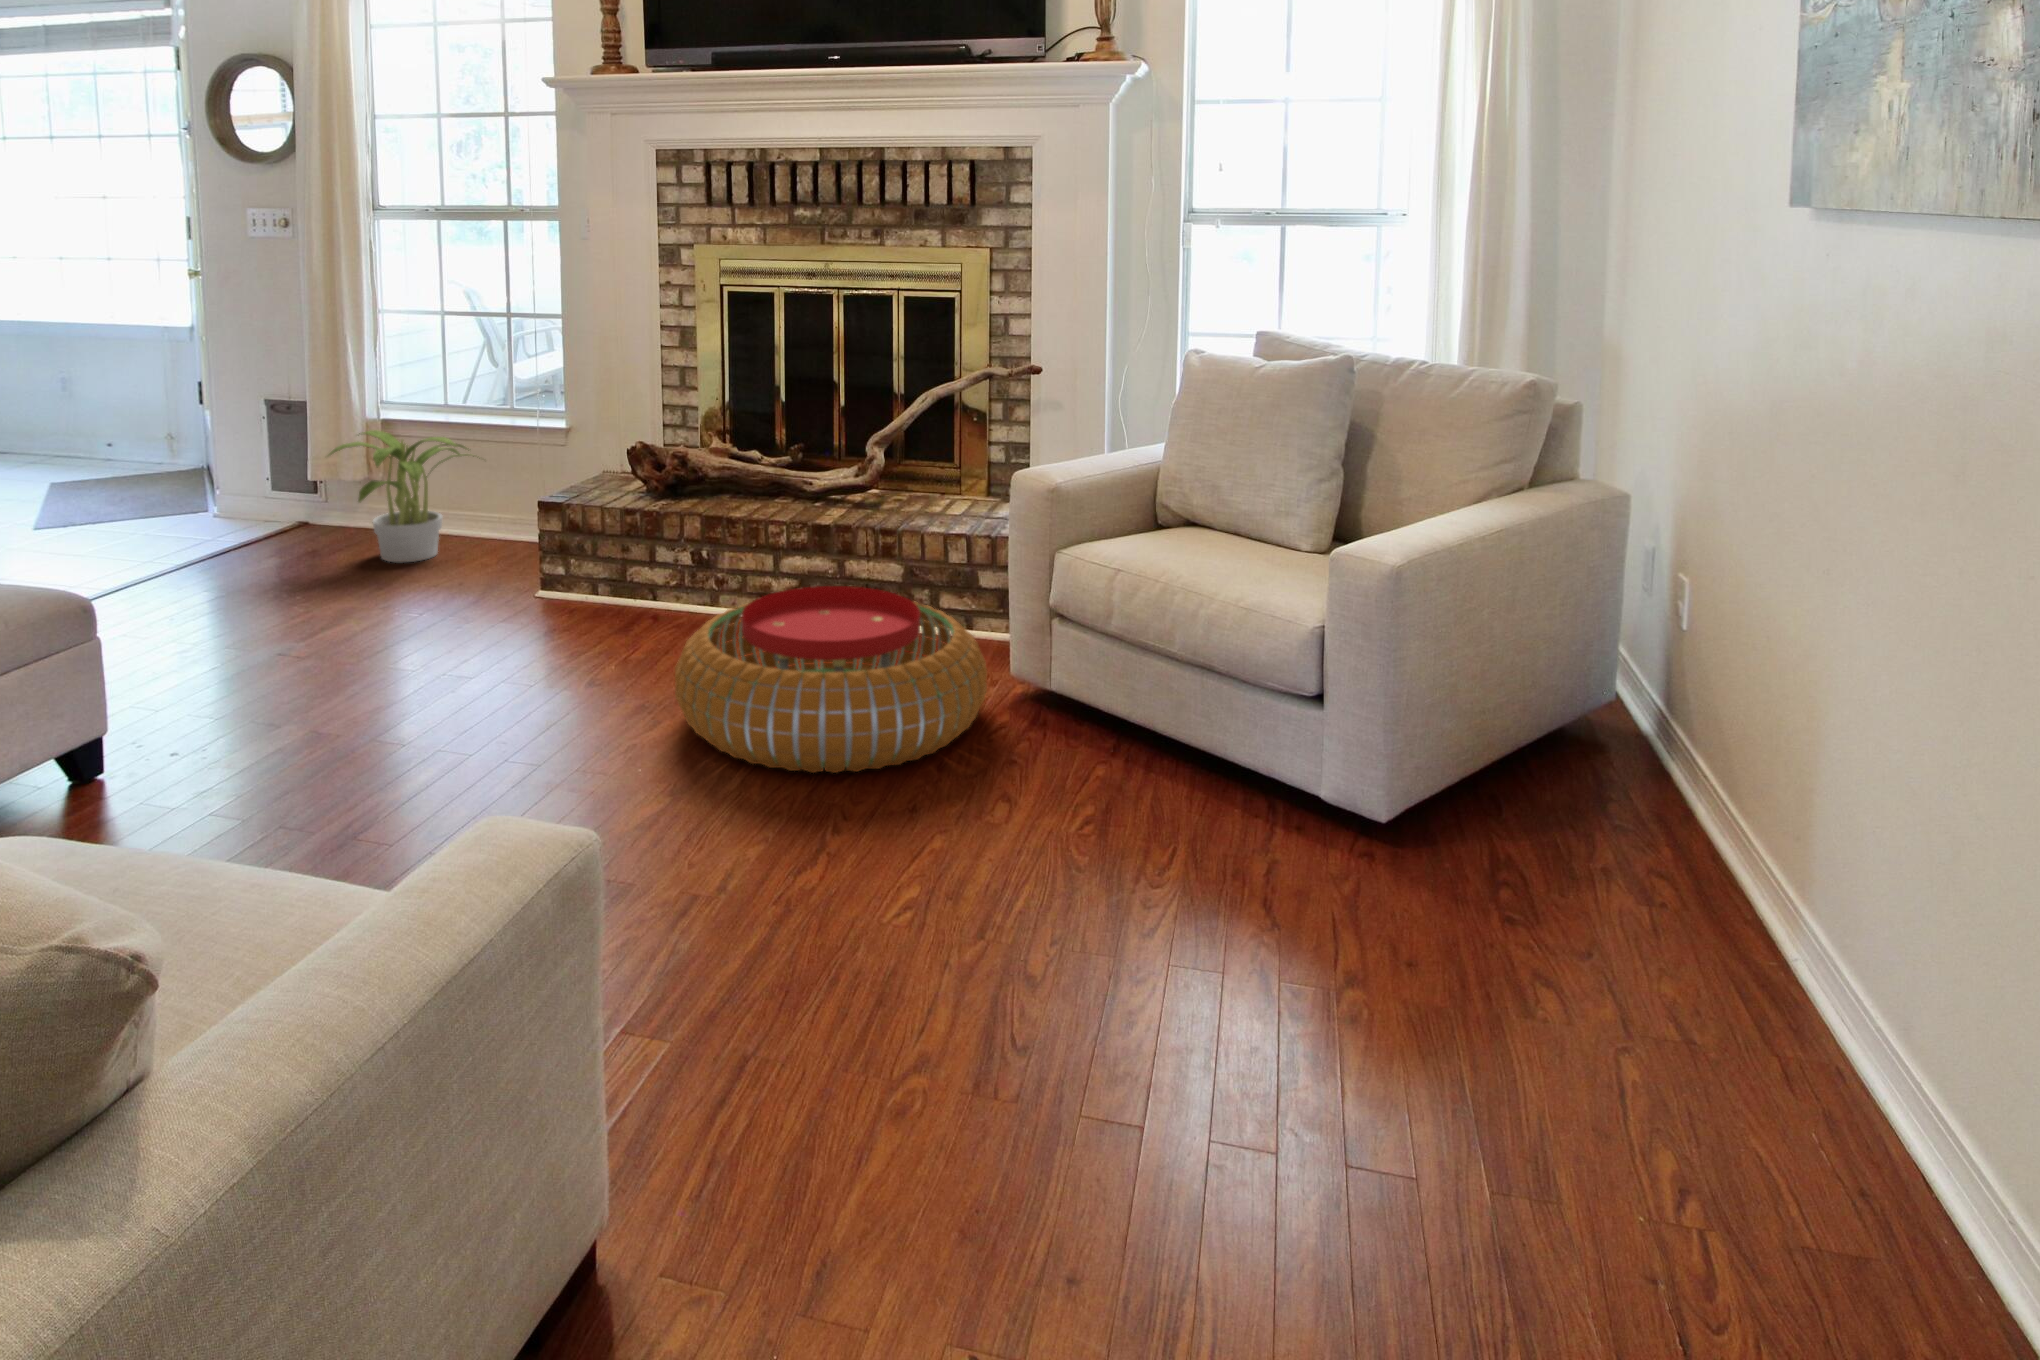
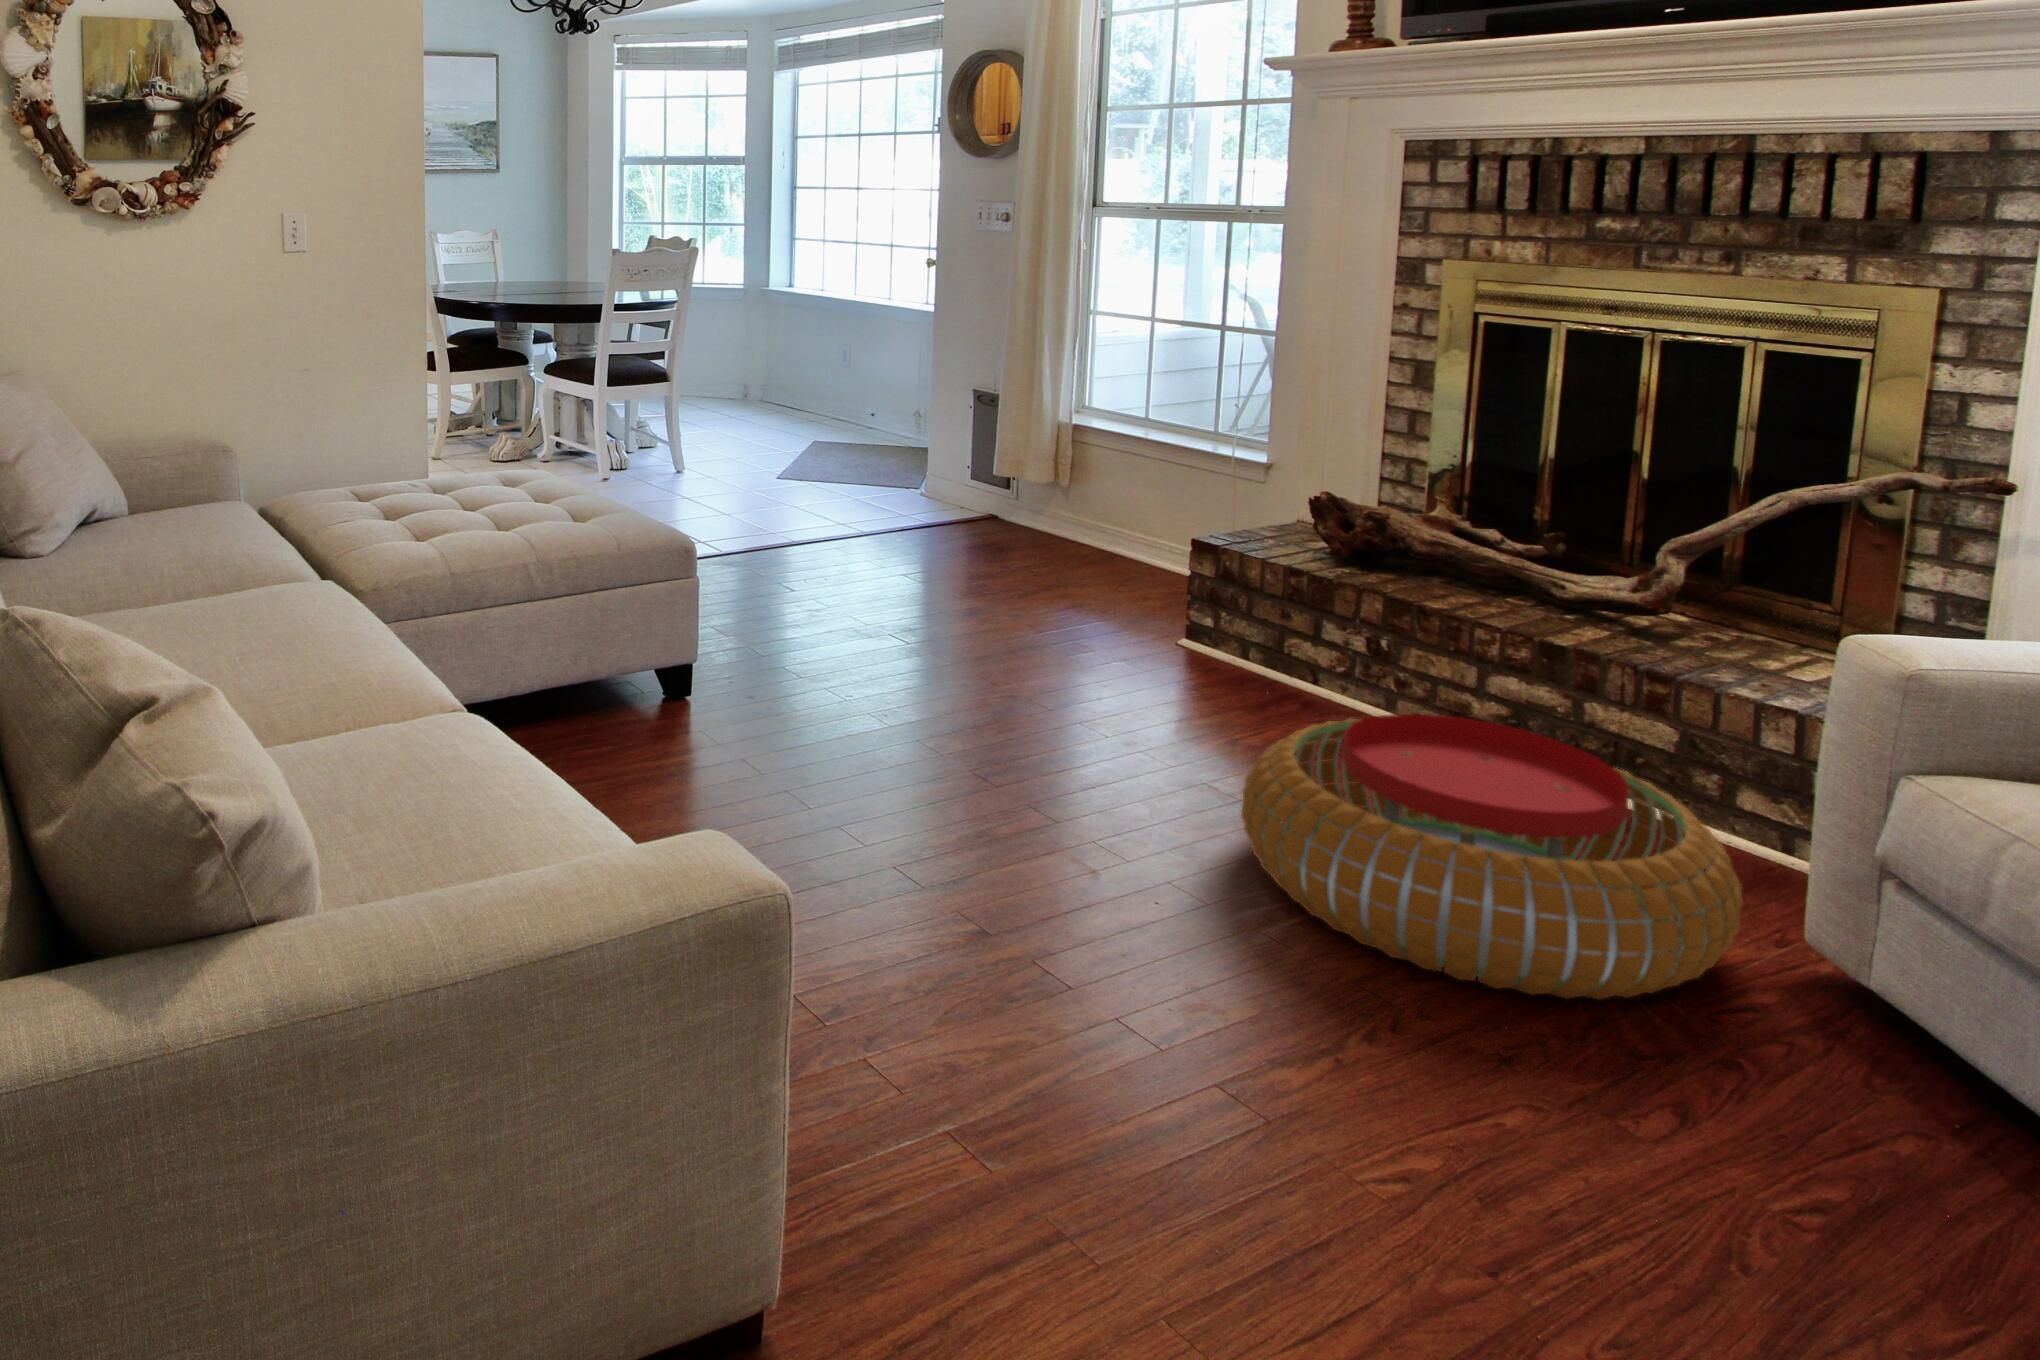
potted plant: present [328,430,474,563] -> none [995,436,1166,581]

